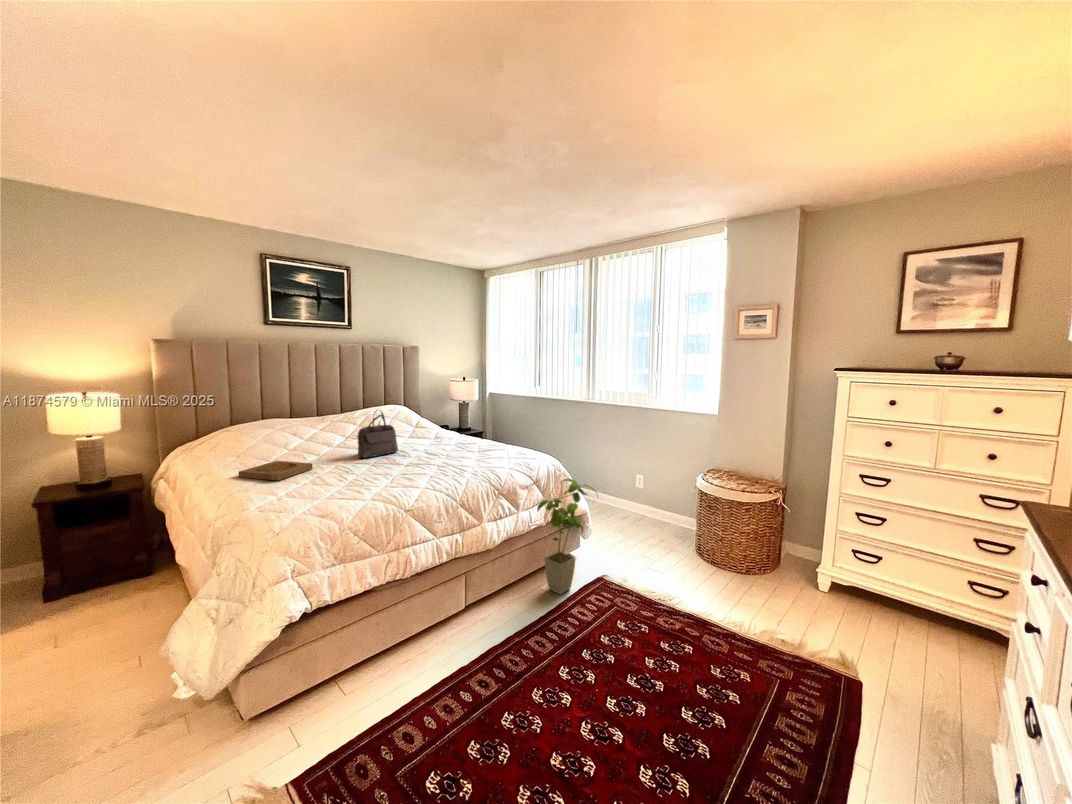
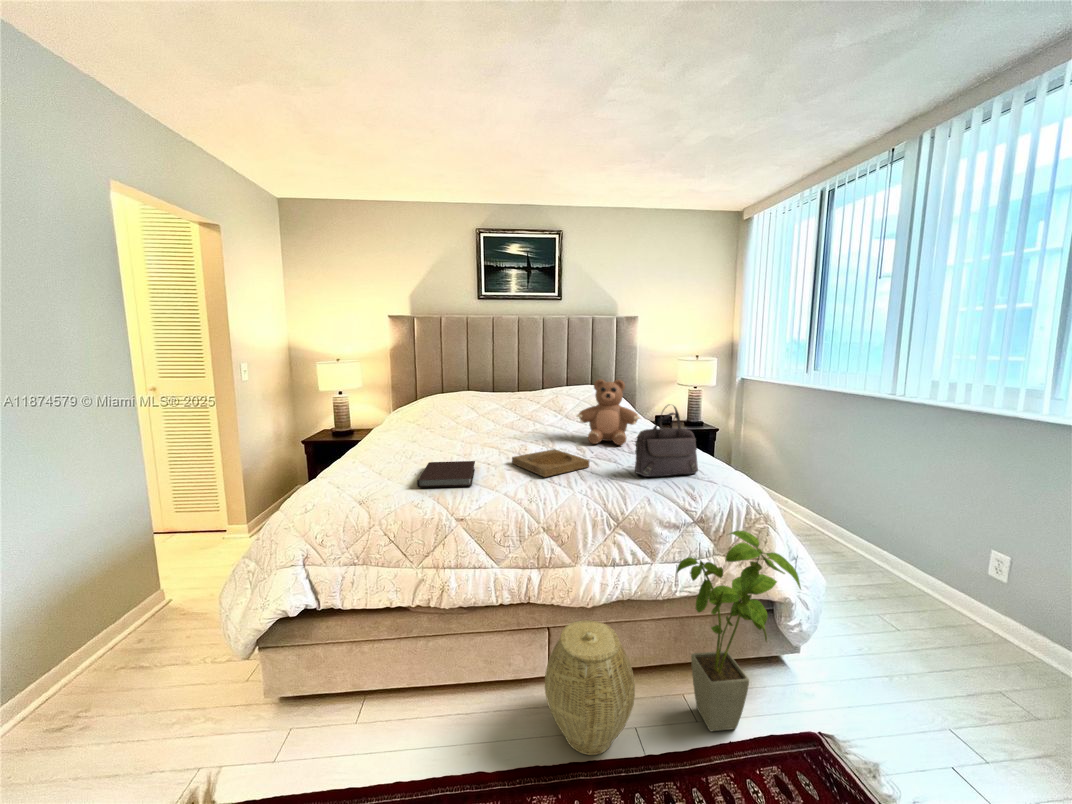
teddy bear: none [419,400,467,450] -> present [577,379,640,445]
handbag: present [357,411,398,458] -> present [635,406,698,477]
tray: present [239,461,313,480] -> present [512,449,589,477]
notebook: none [334,474,395,497] -> present [417,461,475,487]
woven basket: none [478,553,533,631] -> present [545,620,635,755]

